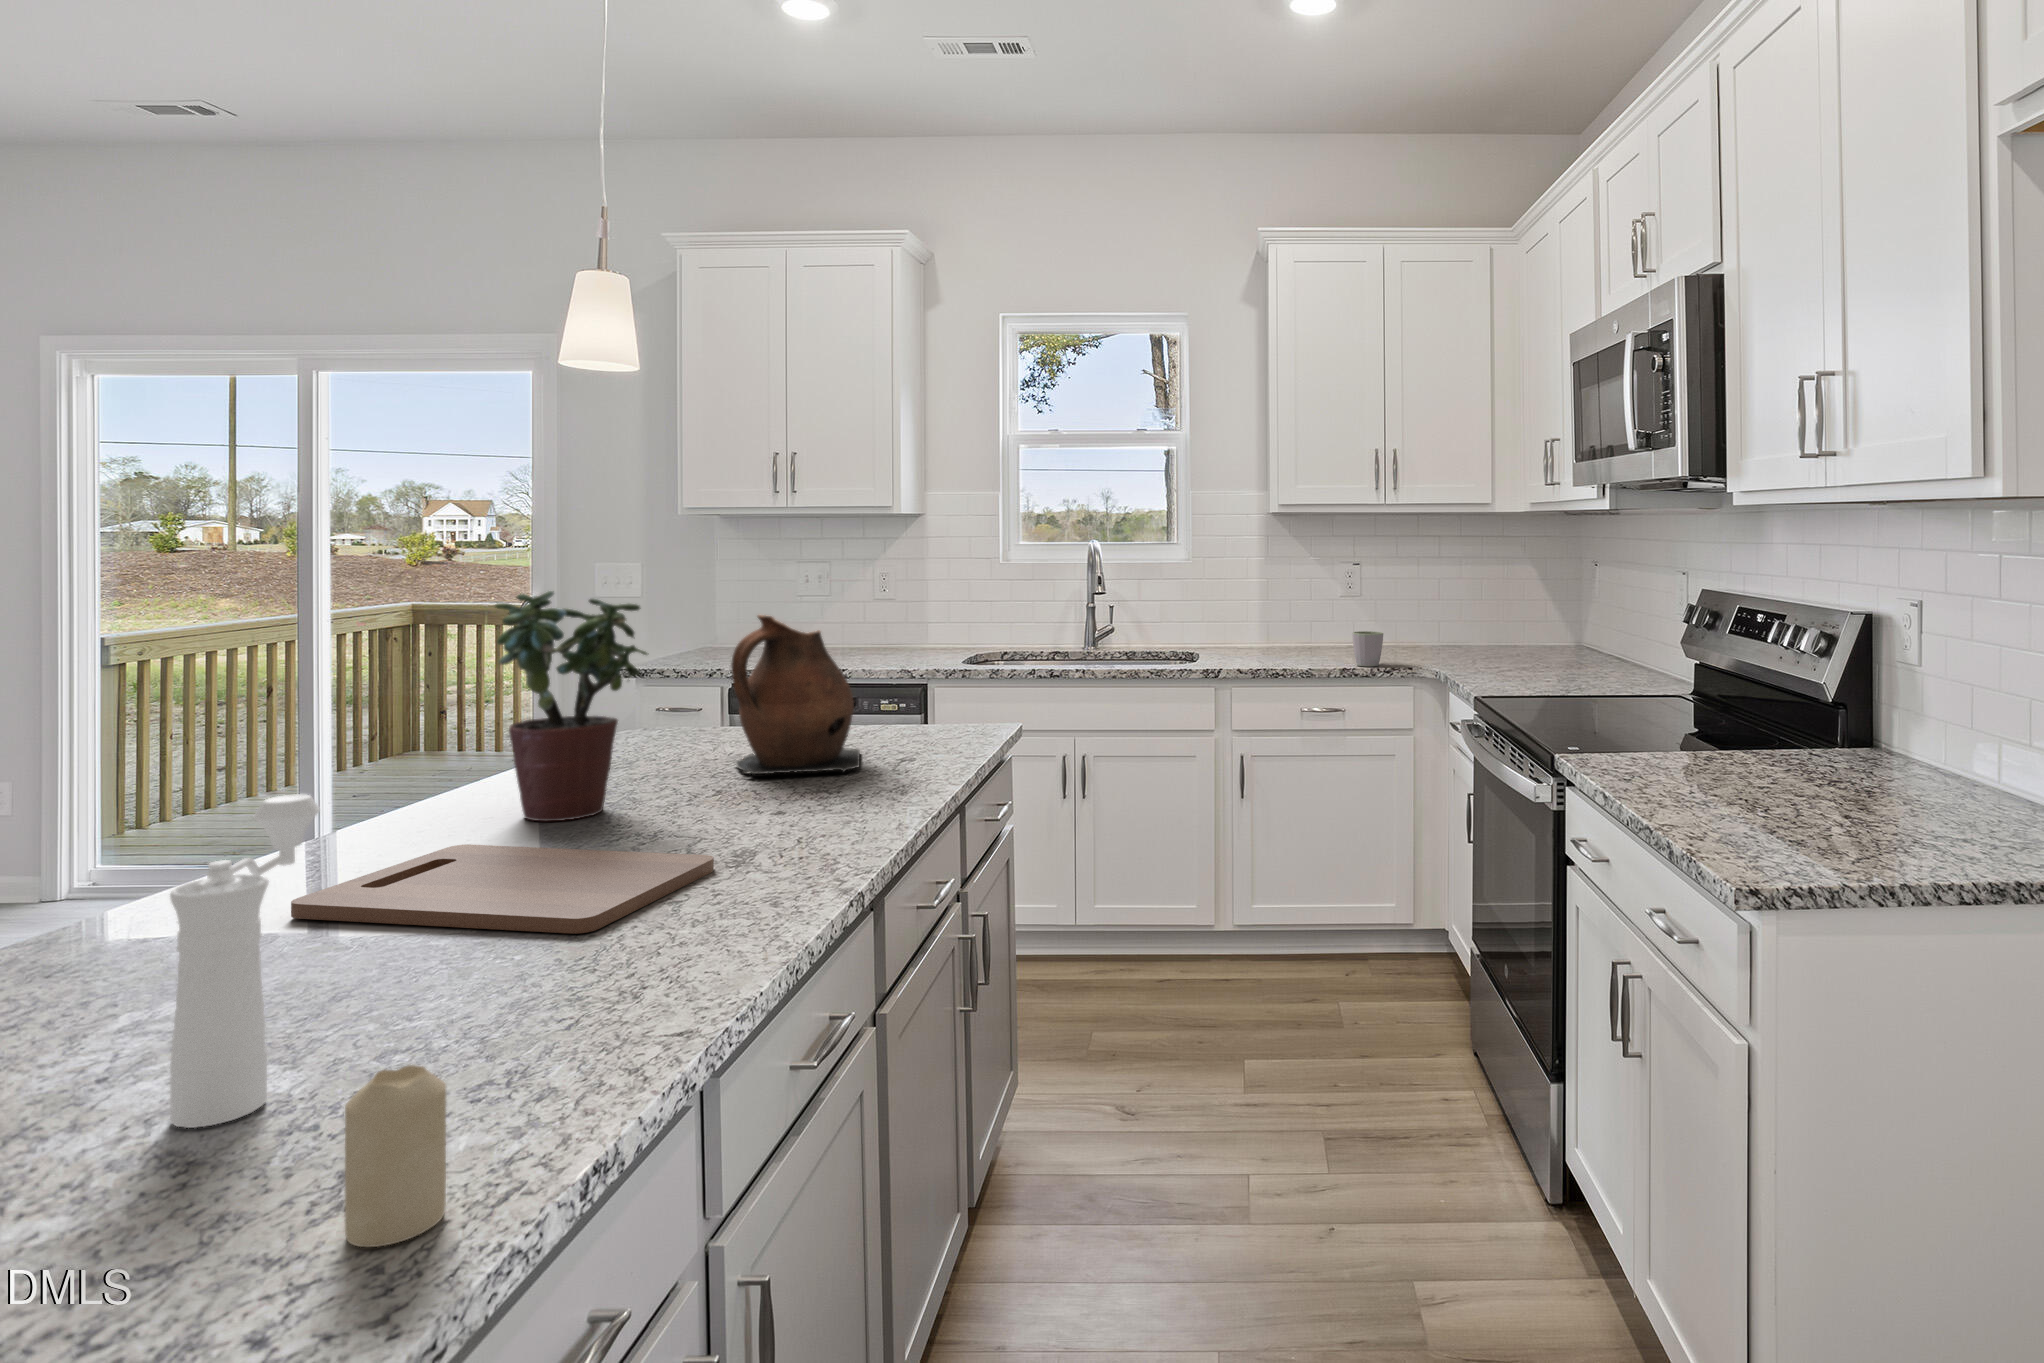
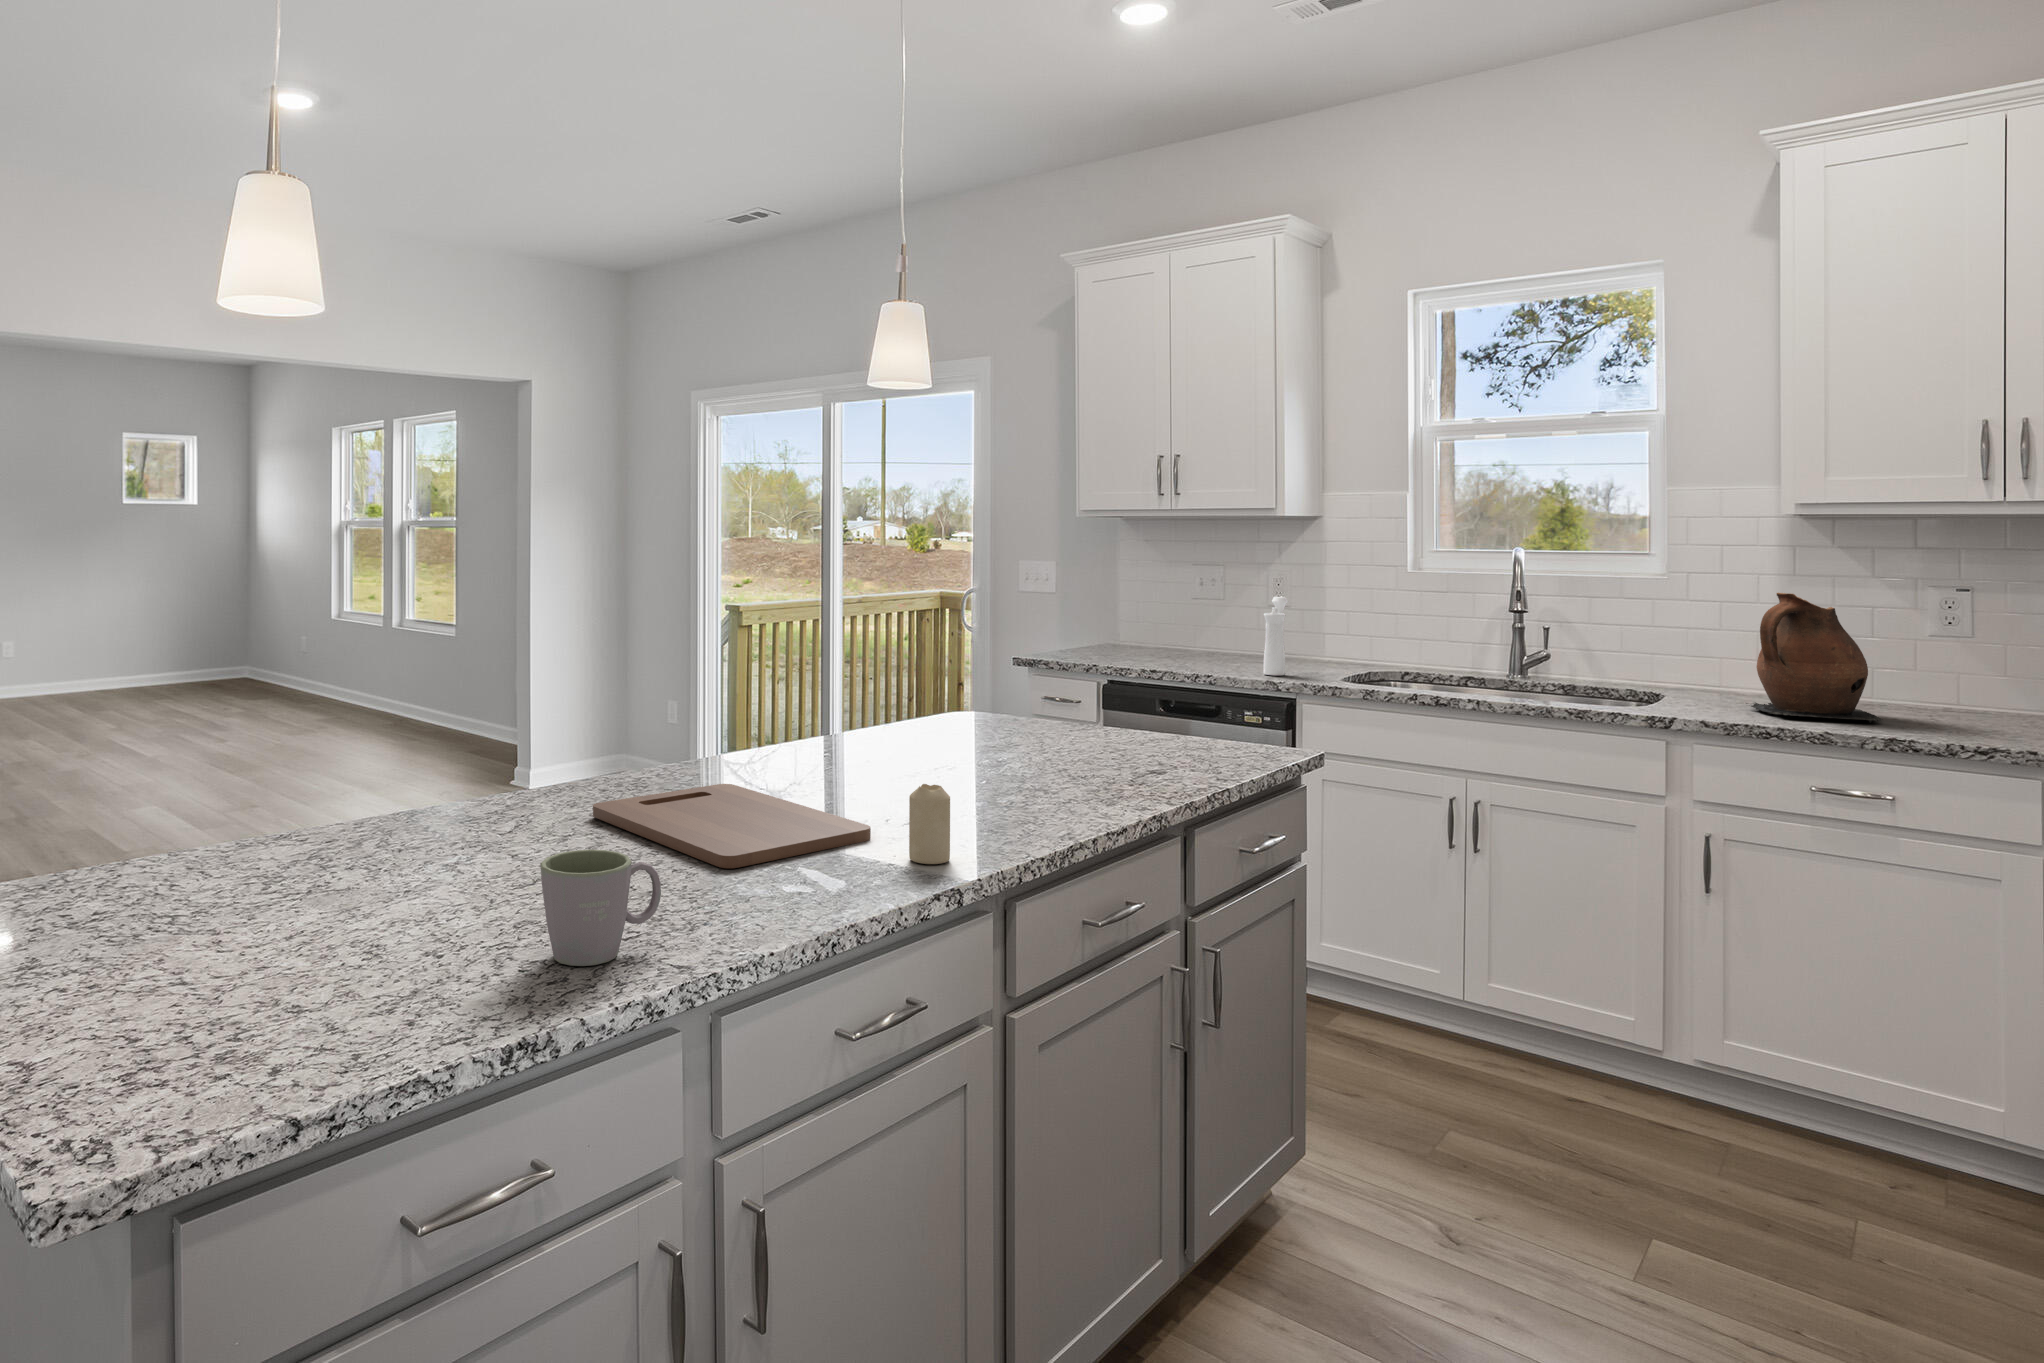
potted plant: present [495,591,647,821] -> none [772,583,889,778]
ceramic pitcher: present [731,615,860,774] -> present [1746,593,1883,723]
mug: present [1352,631,1383,666] -> present [540,850,661,966]
pepper mill: present [170,794,320,1128] -> present [1264,597,1288,676]
candle: present [345,1065,446,1247] -> present [909,784,950,864]

